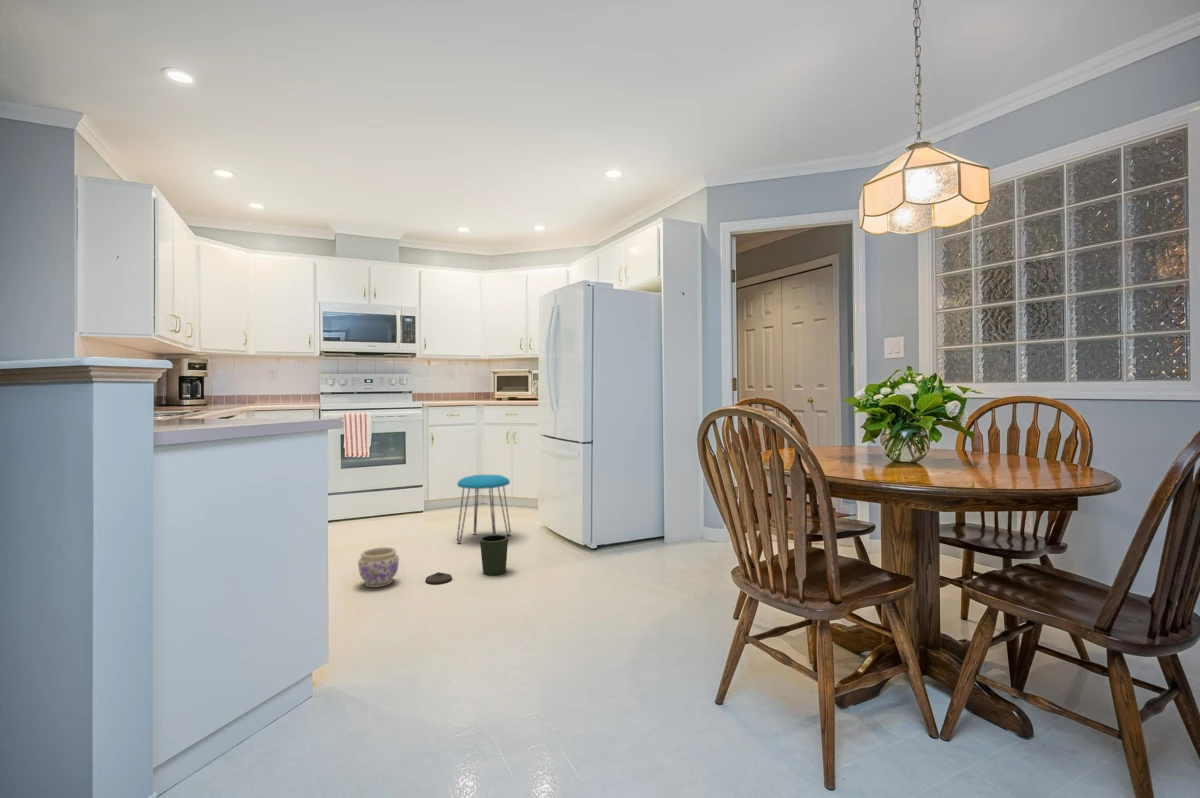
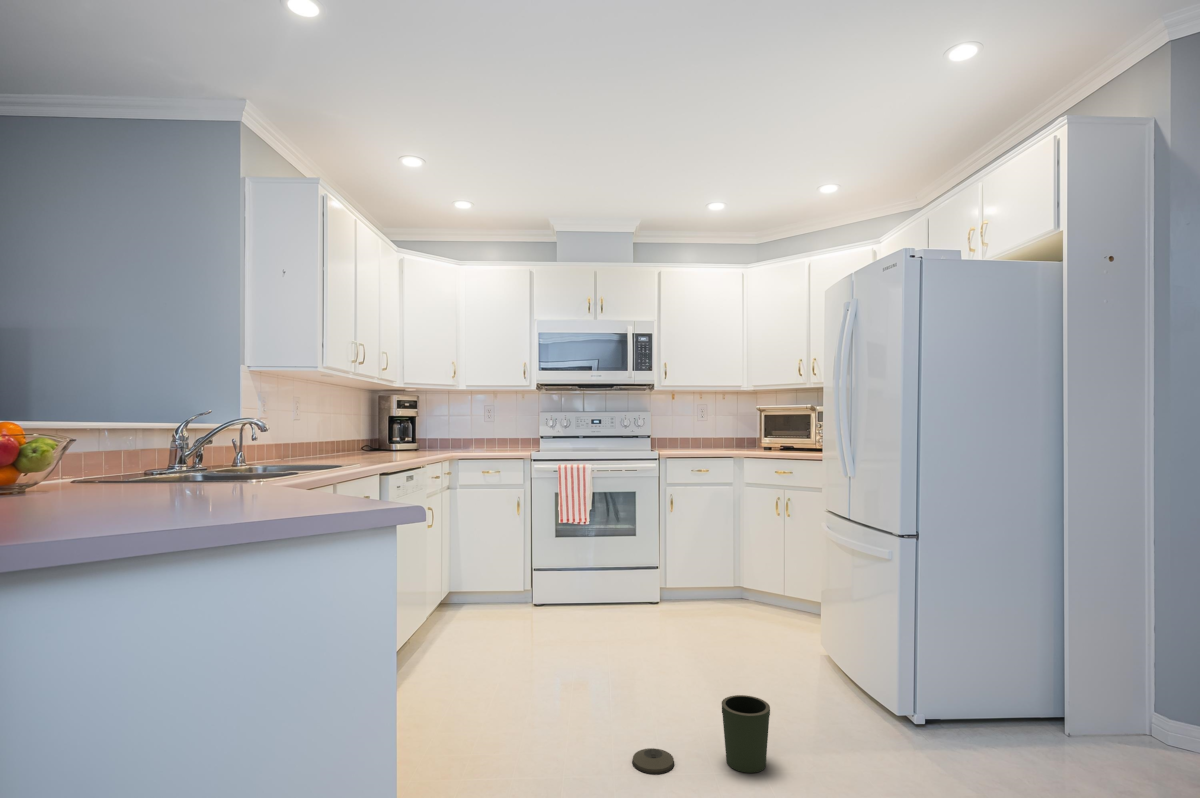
stool: present [457,474,511,544] -> none [694,572,779,695]
planter: present [358,547,399,588] -> none [536,688,595,759]

